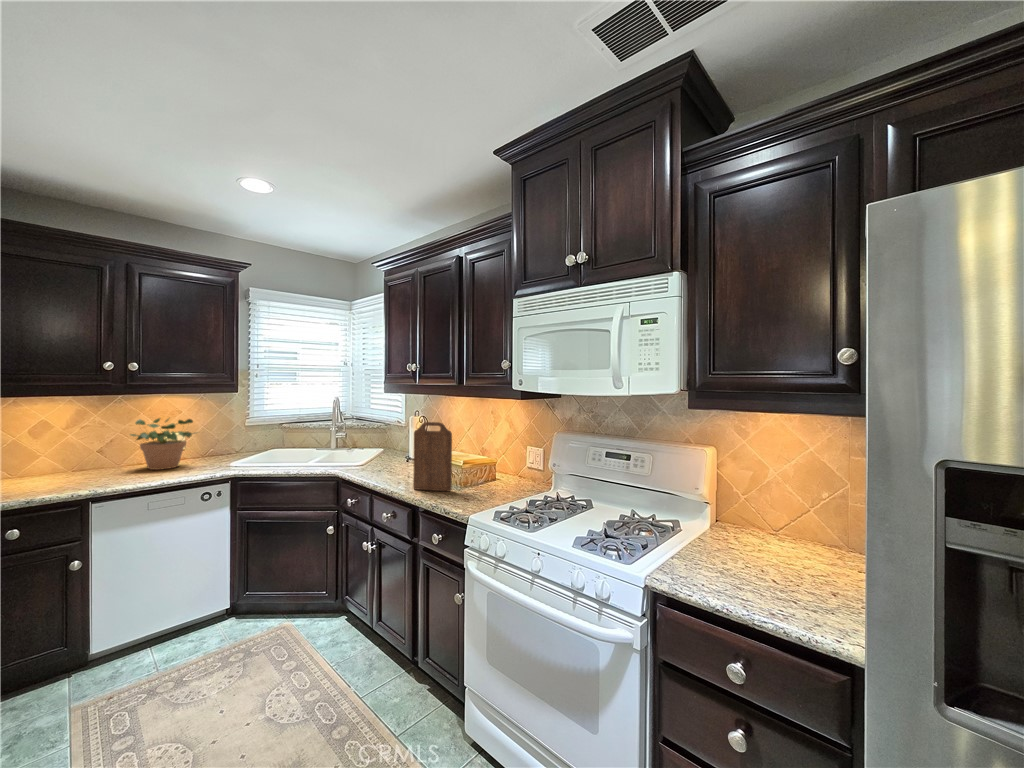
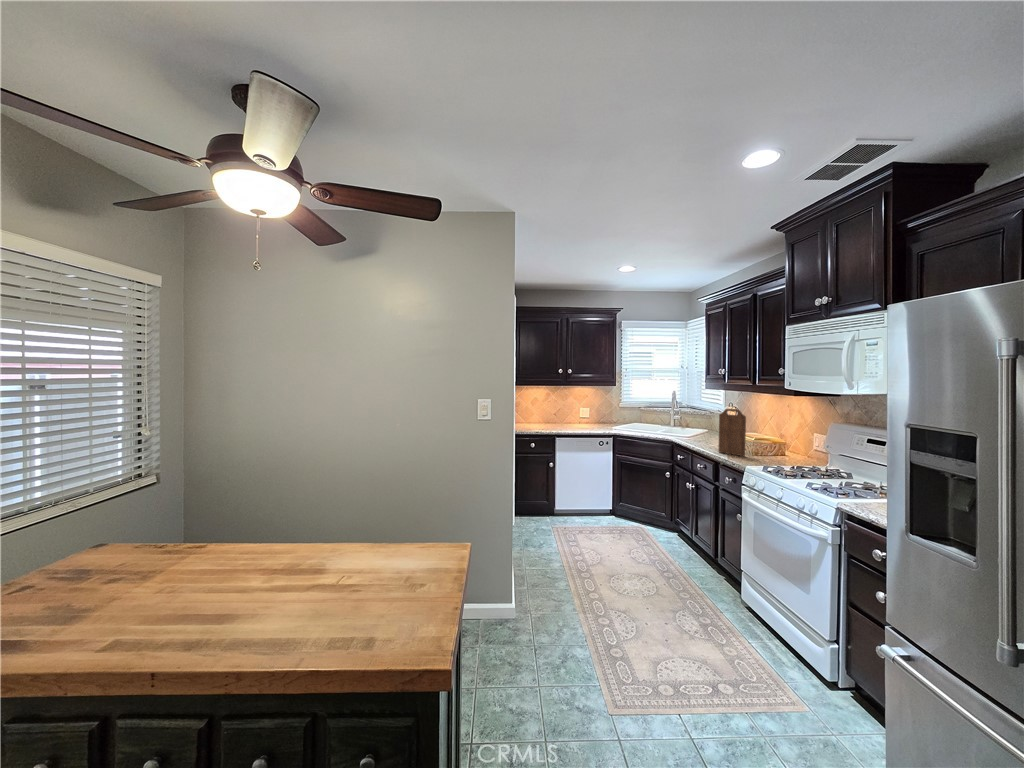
potted plant: present [131,418,193,470] -> none [566,399,597,427]

